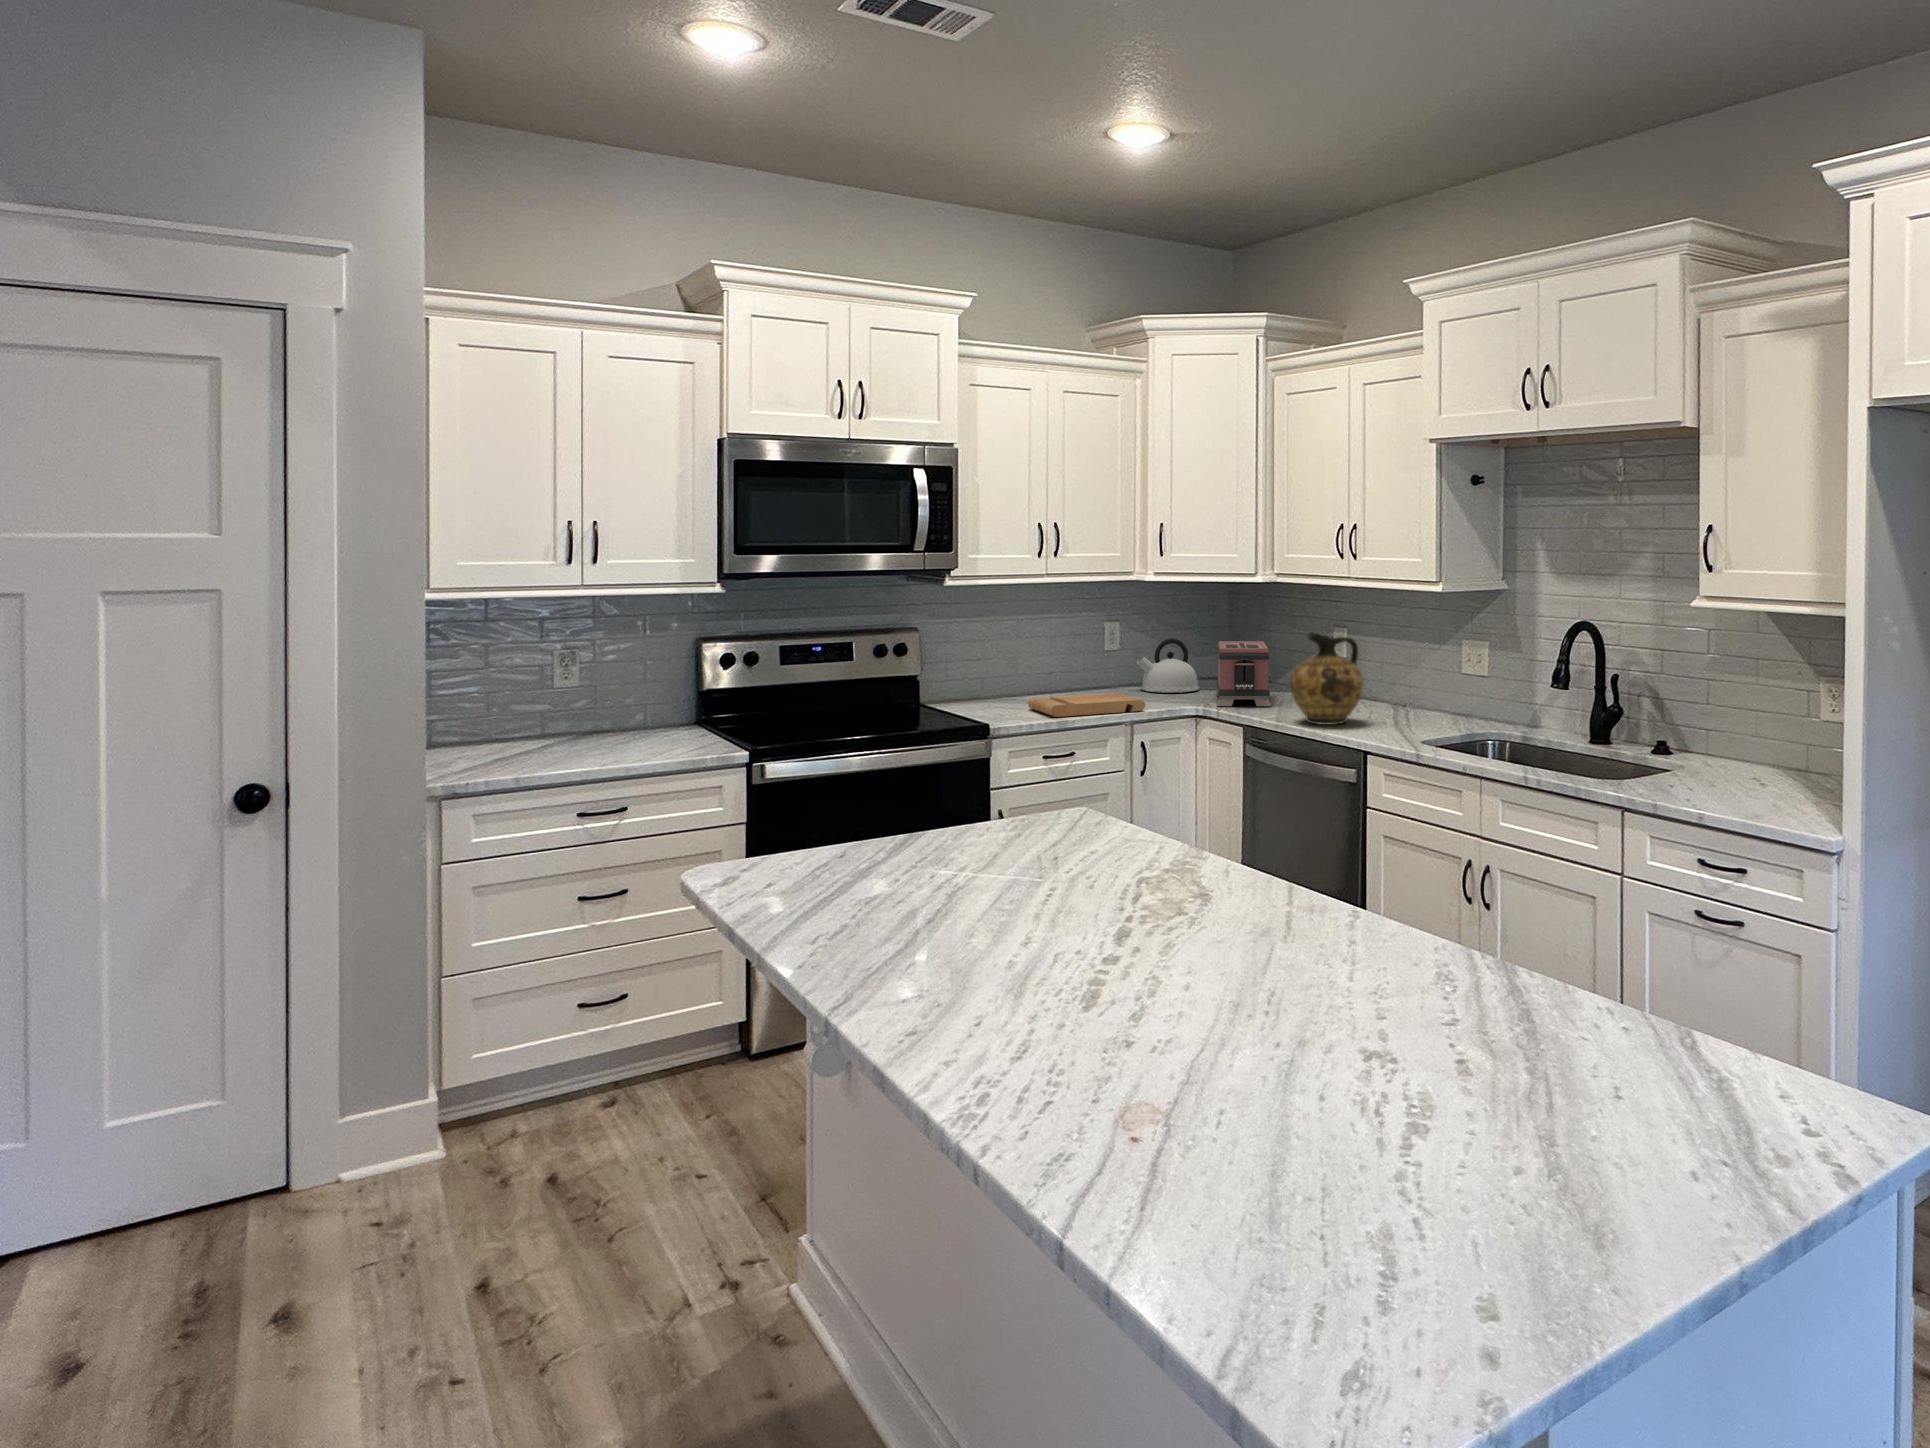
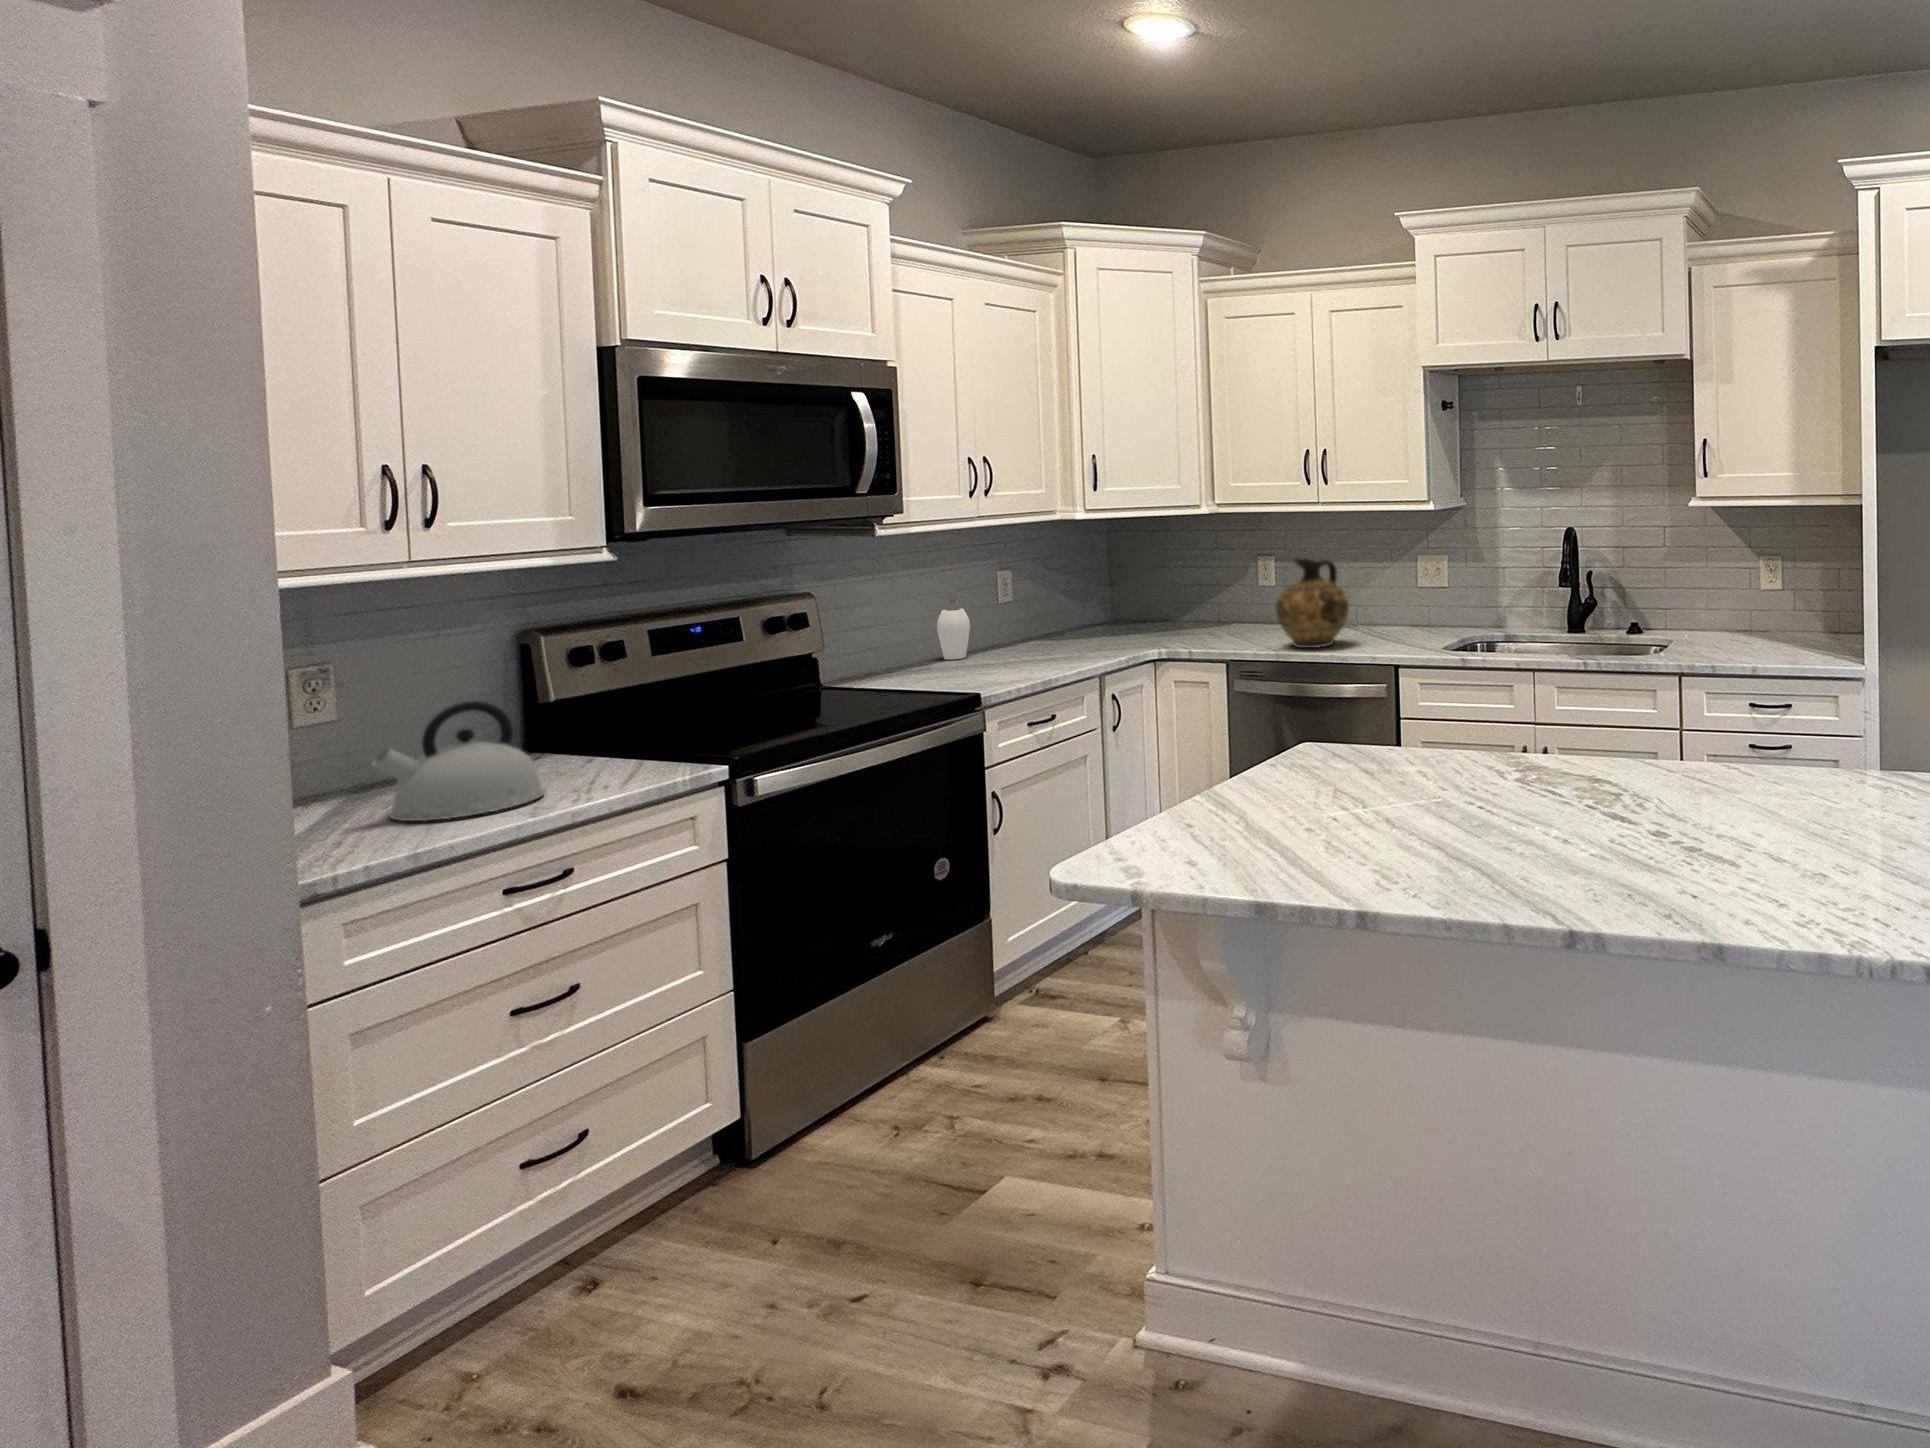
soap dispenser: none [1033,637,1059,697] -> present [937,590,970,660]
kettle: present [1137,638,1199,693] -> present [372,701,544,821]
toaster: present [1215,641,1271,706] -> none [1140,575,1227,645]
cutting board: present [1028,692,1145,717] -> none [971,643,1110,675]

